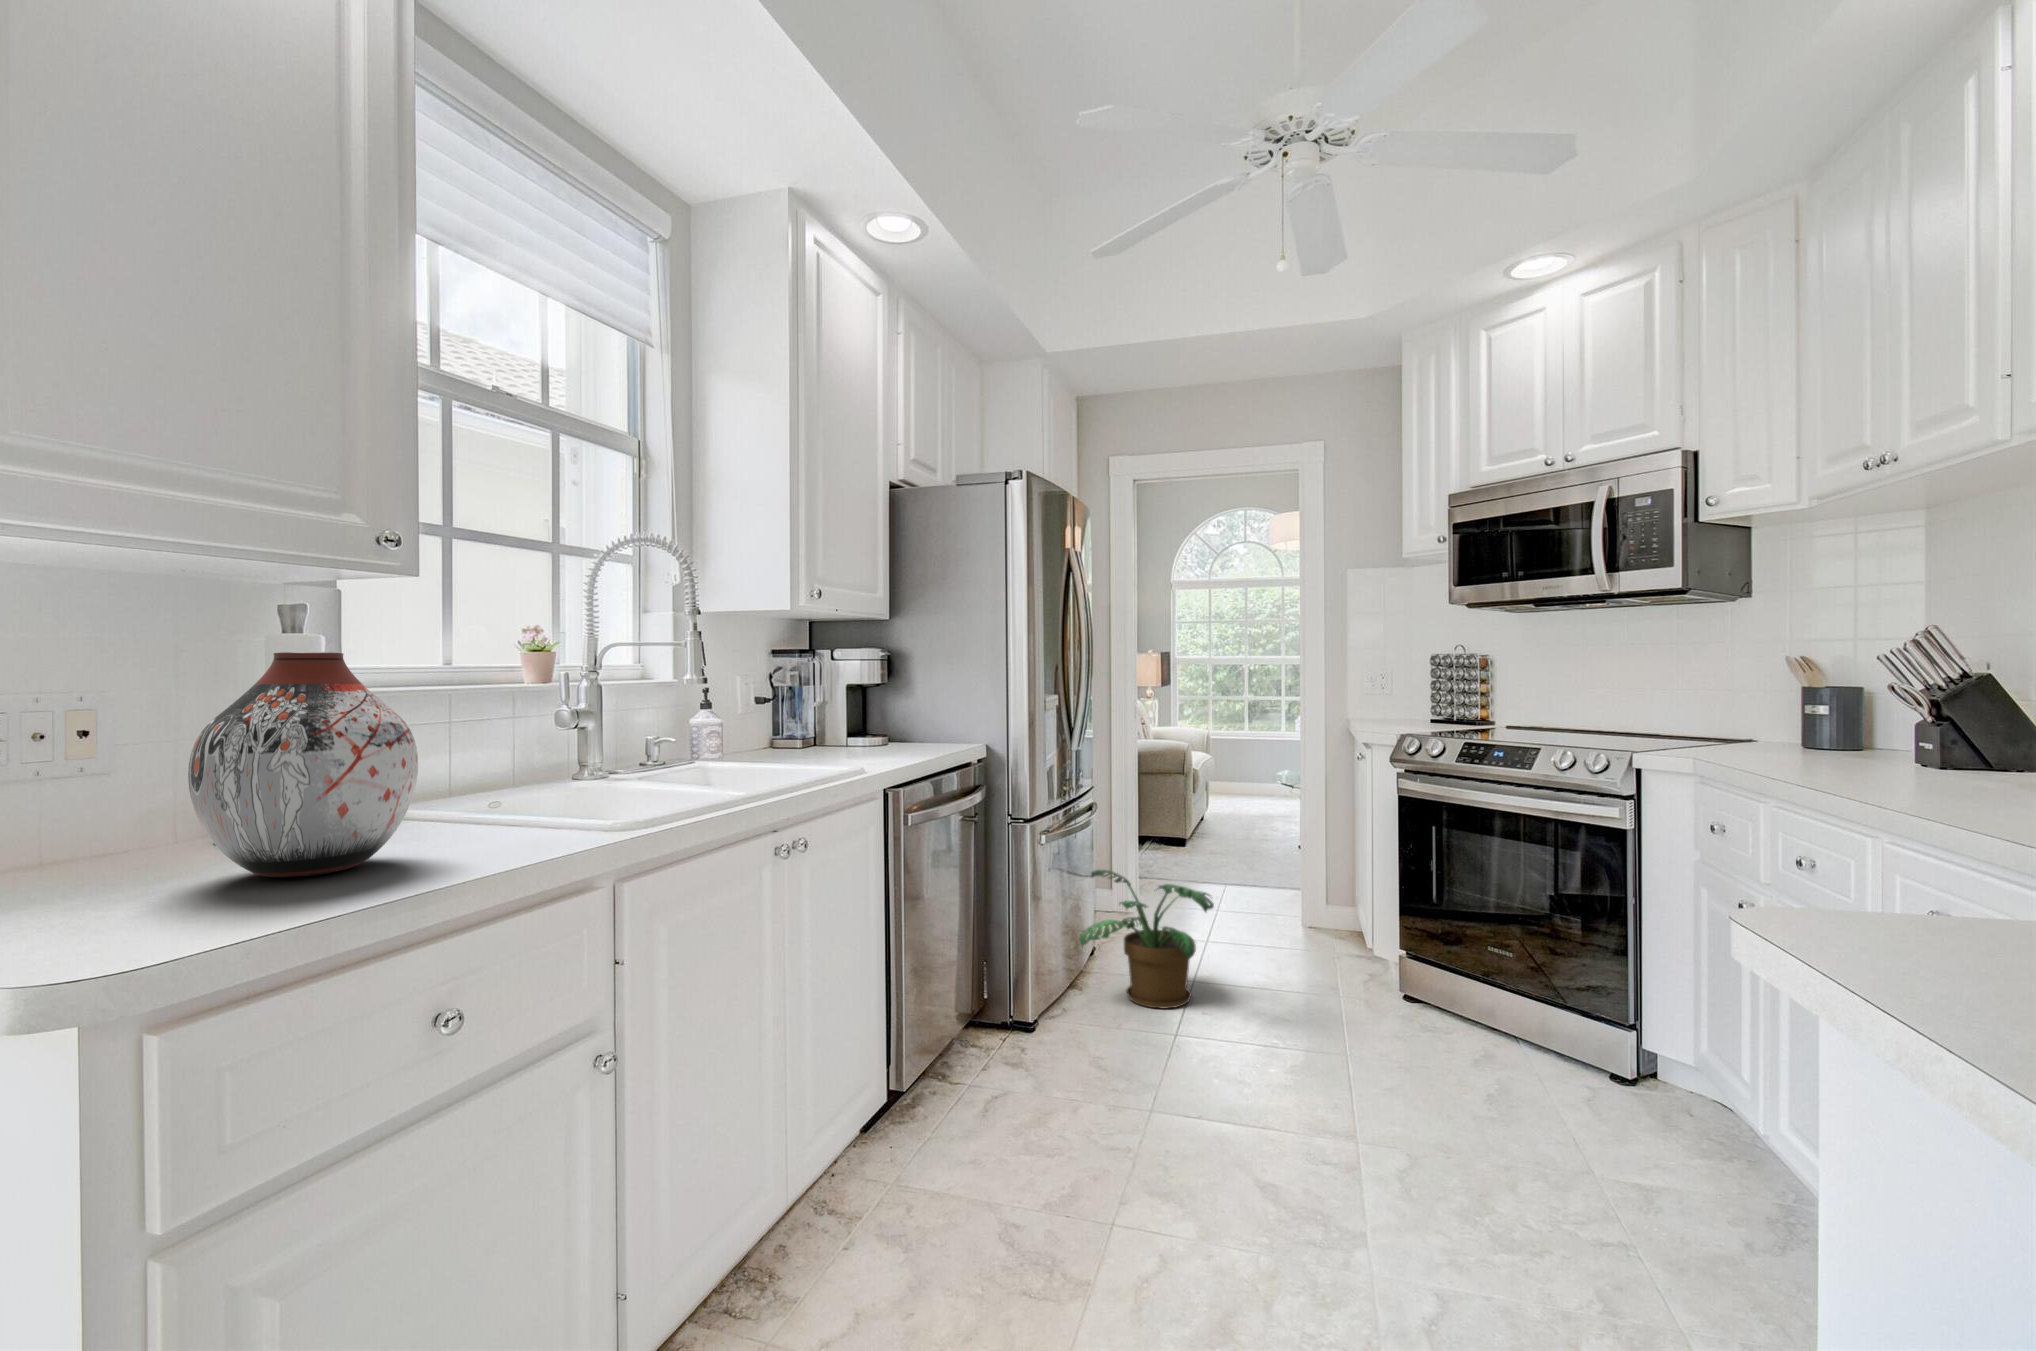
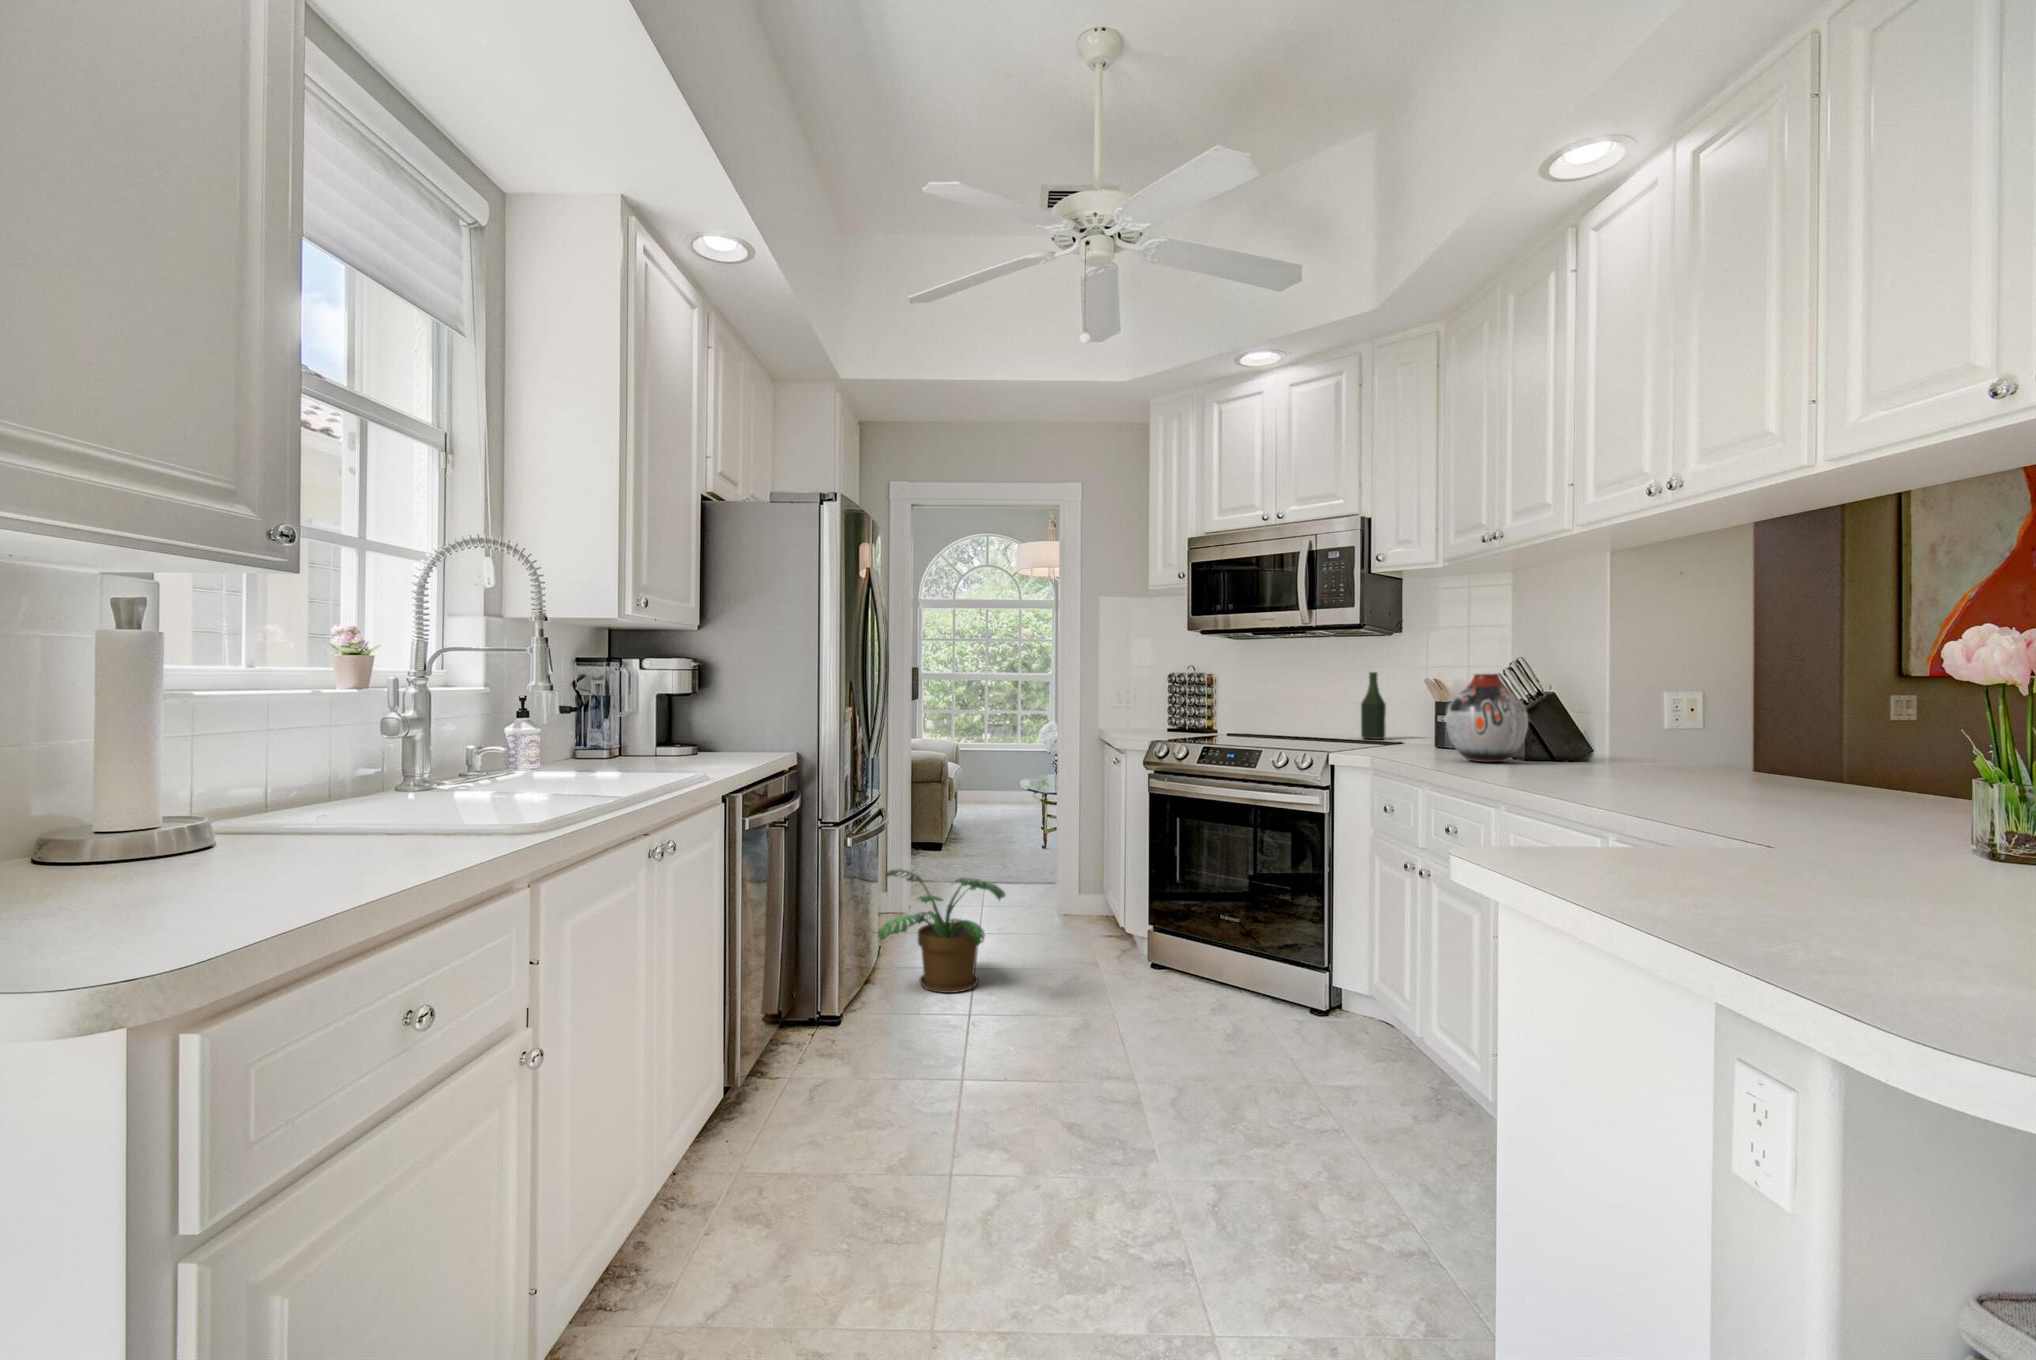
bottle: none [1690,650,1728,736] -> present [1361,672,1386,739]
vase: present [188,652,418,877] -> present [1446,674,1528,762]

